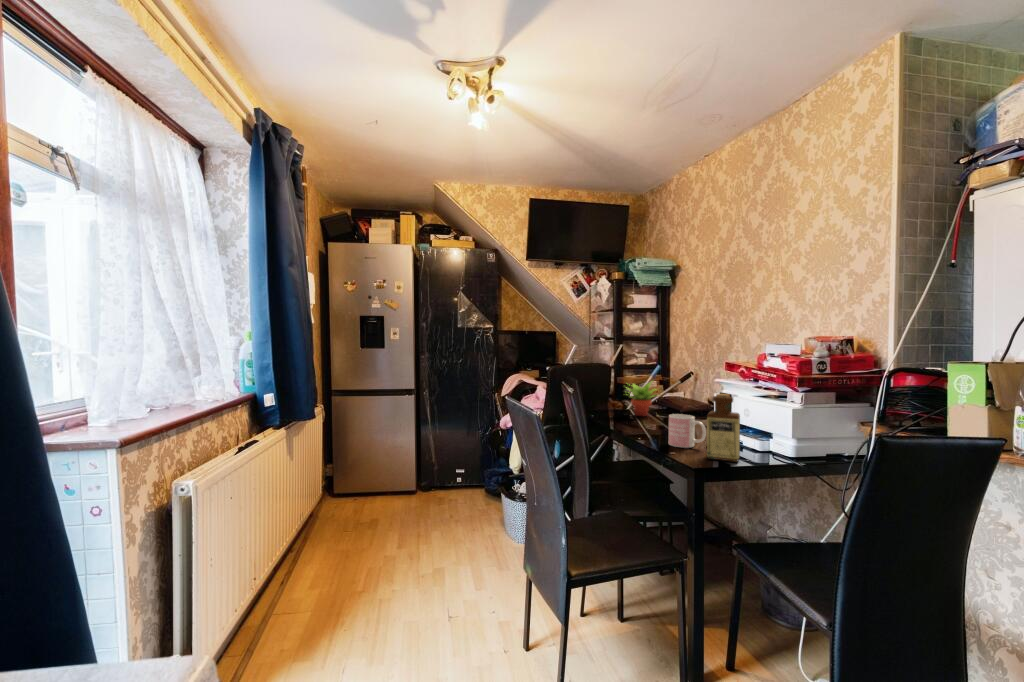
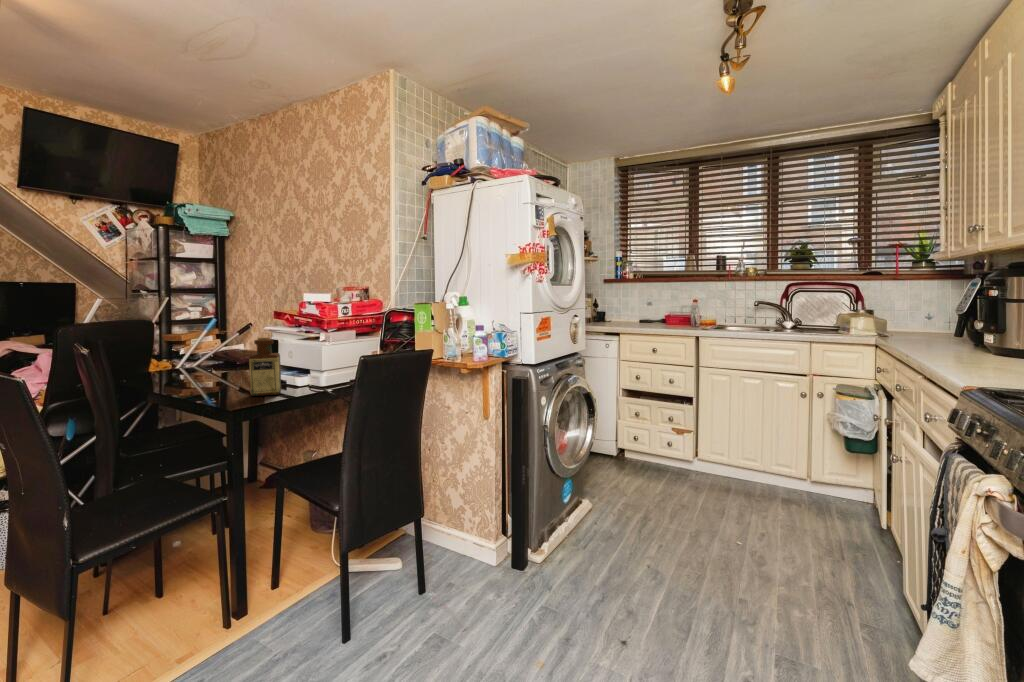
succulent plant: present [626,380,656,416] -> none [167,333,213,372]
mug: present [669,414,706,448] -> none [215,361,252,392]

